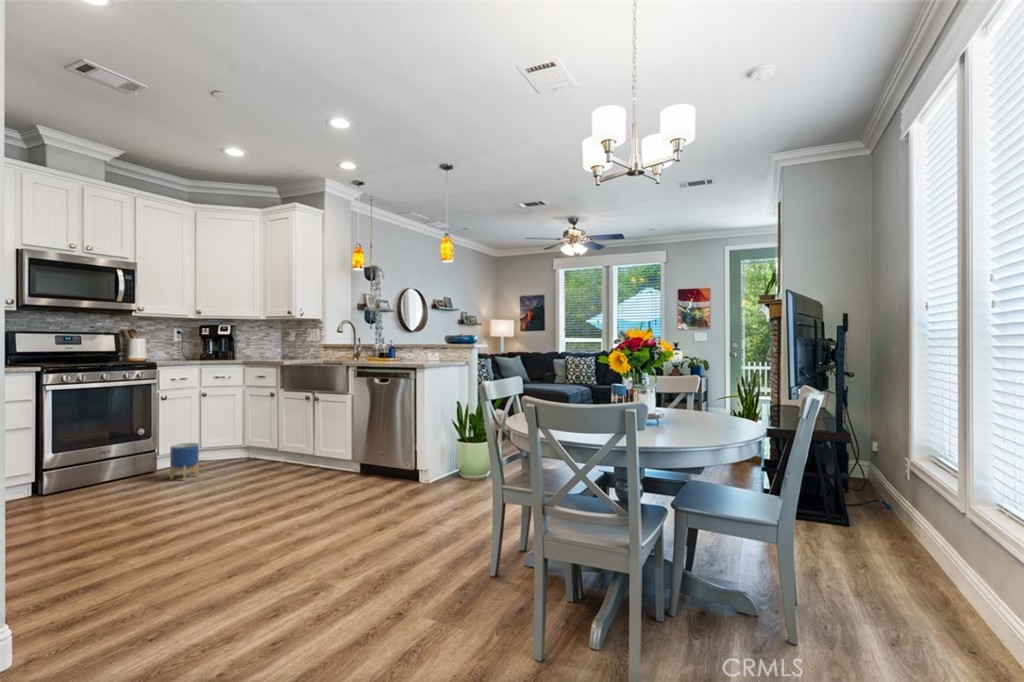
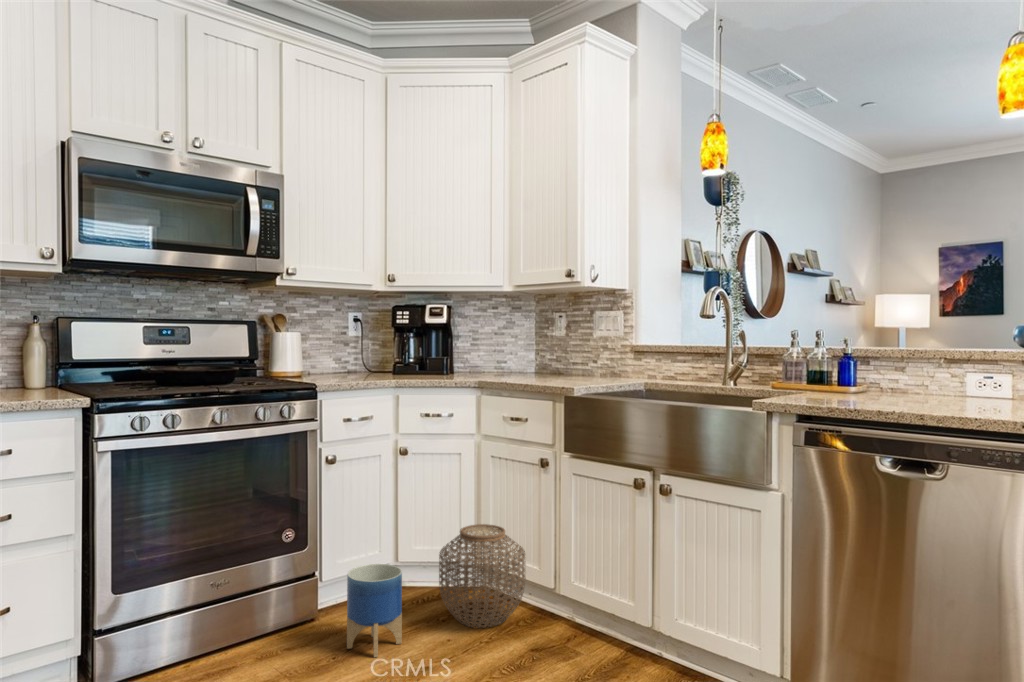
woven basket: none [220,426,263,470] -> present [439,524,526,628]

